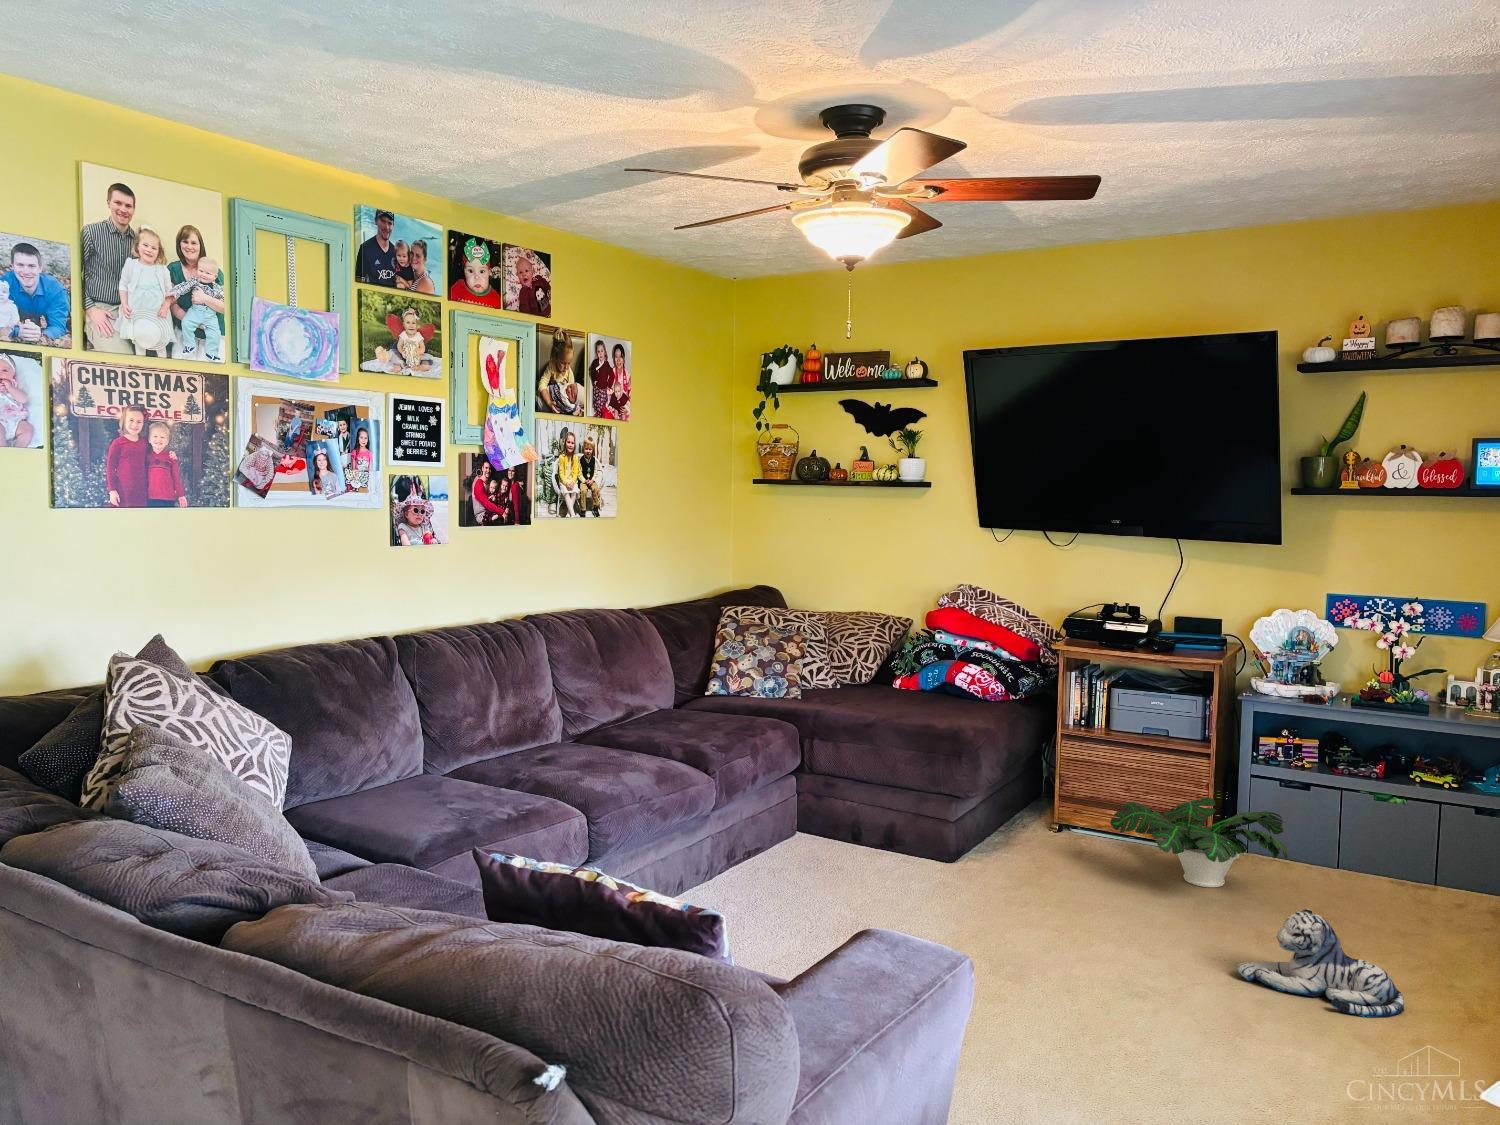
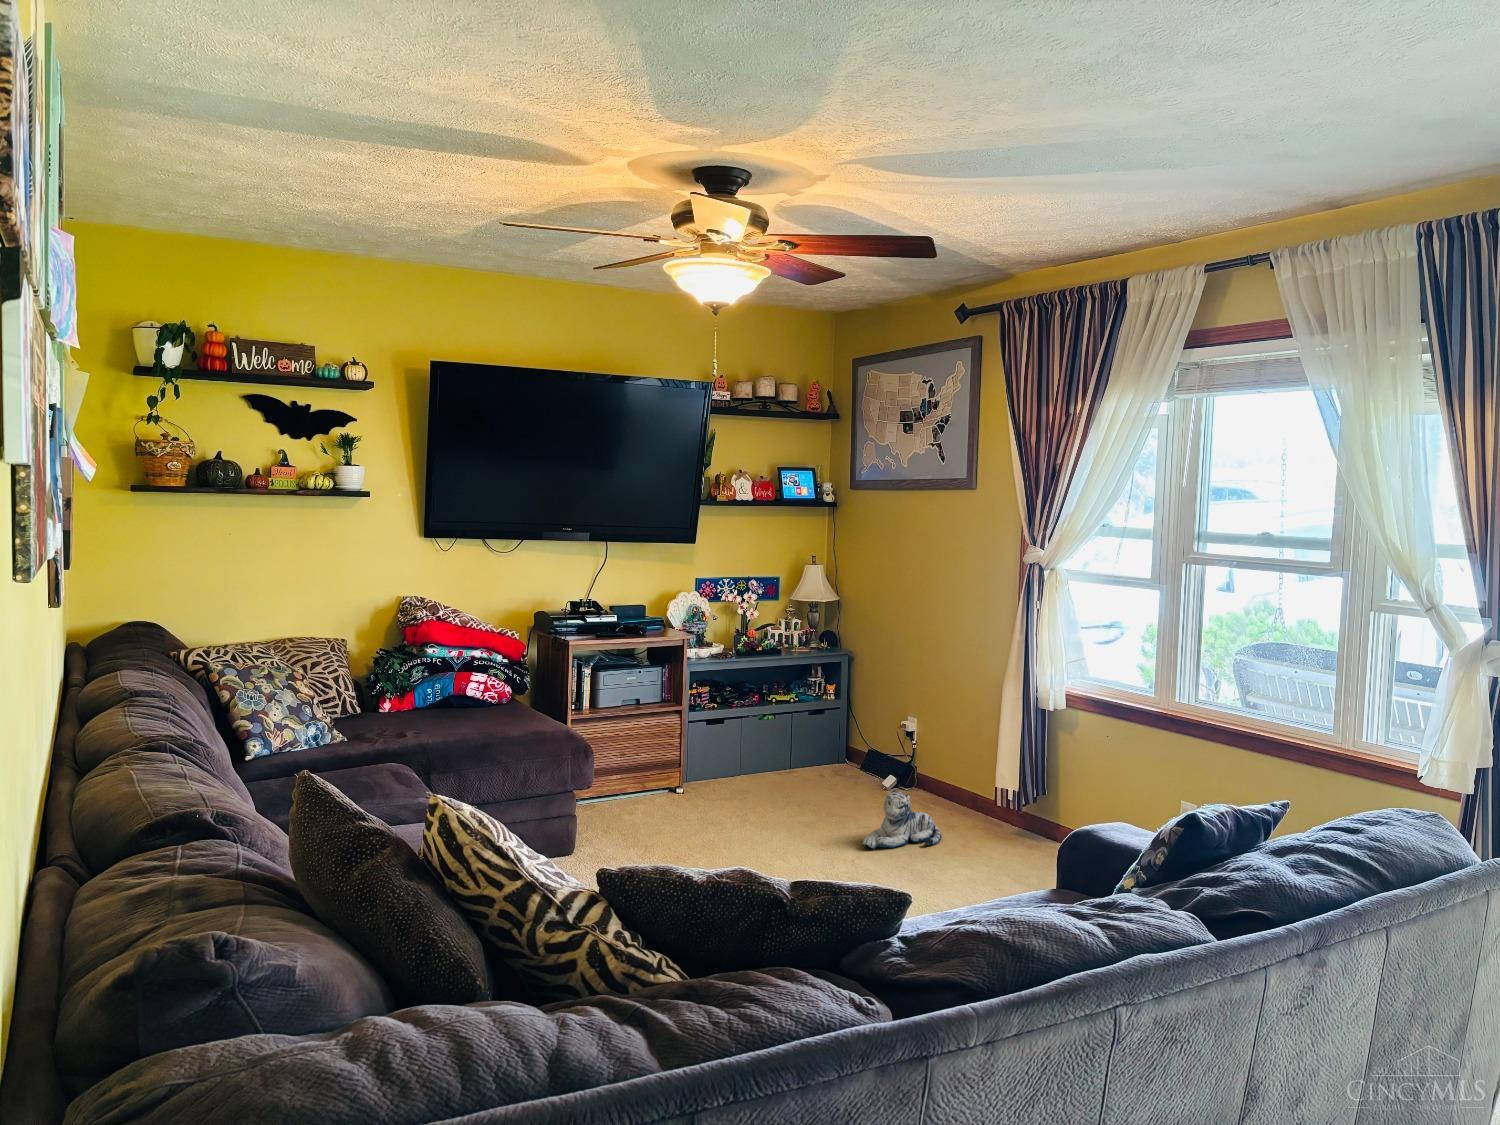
potted plant: present [1110,798,1288,887] -> none [672,741,789,808]

